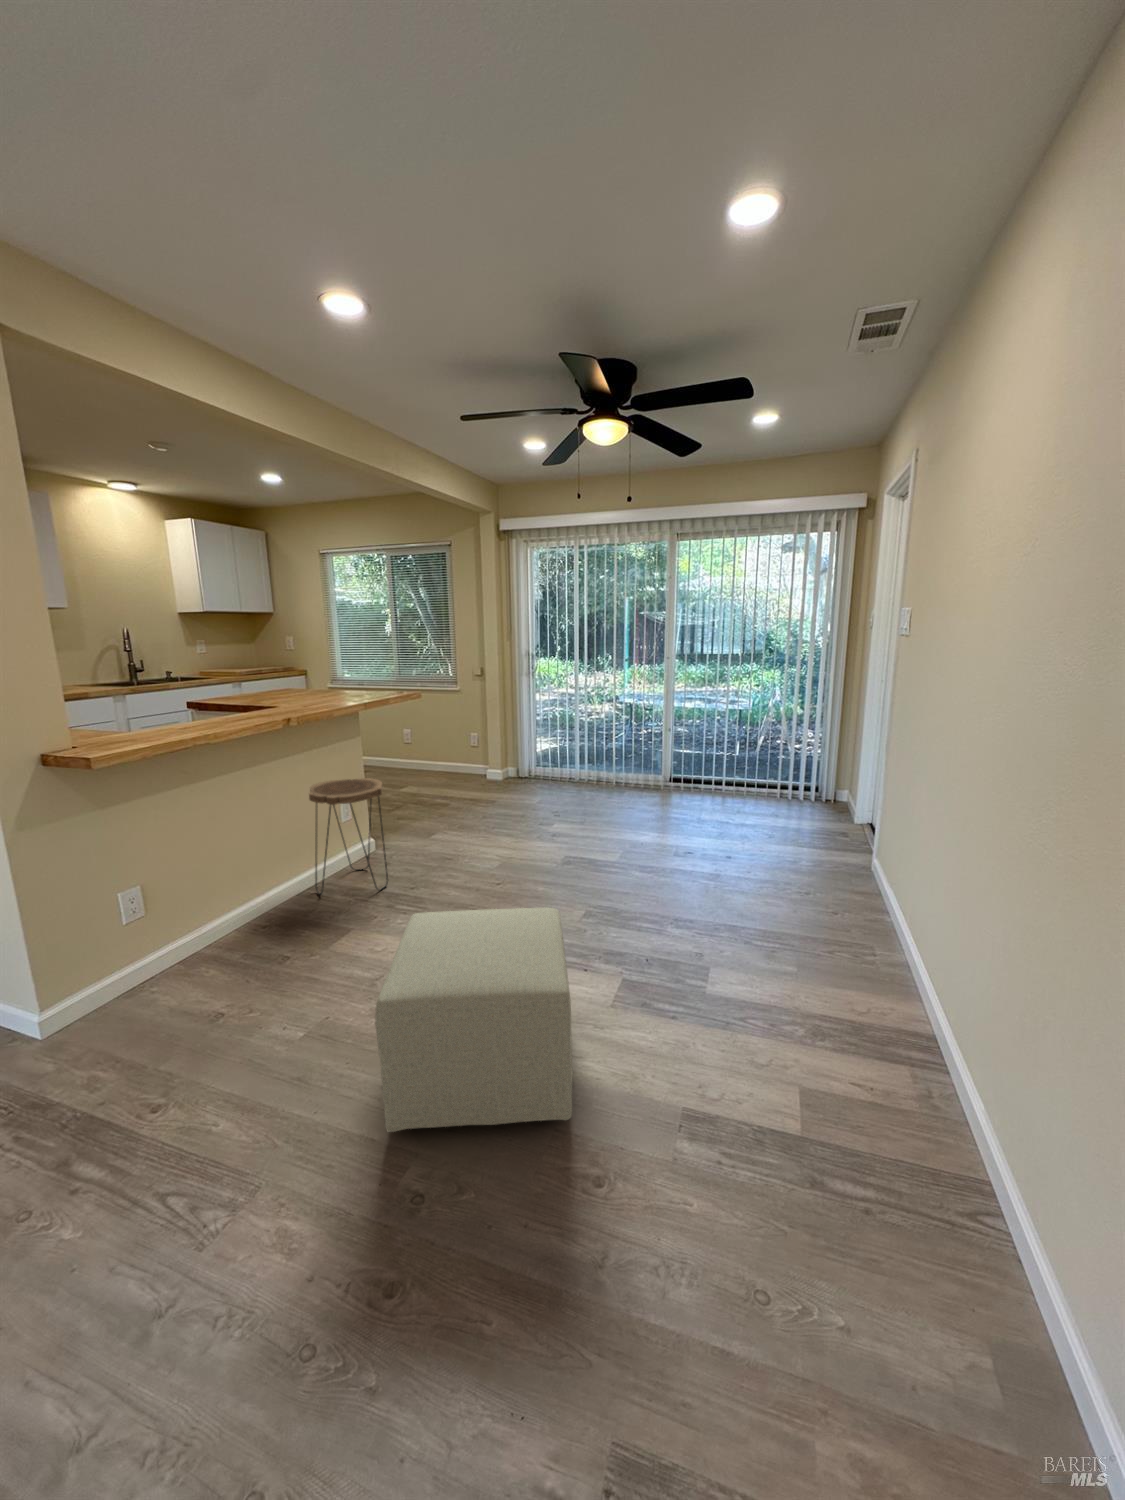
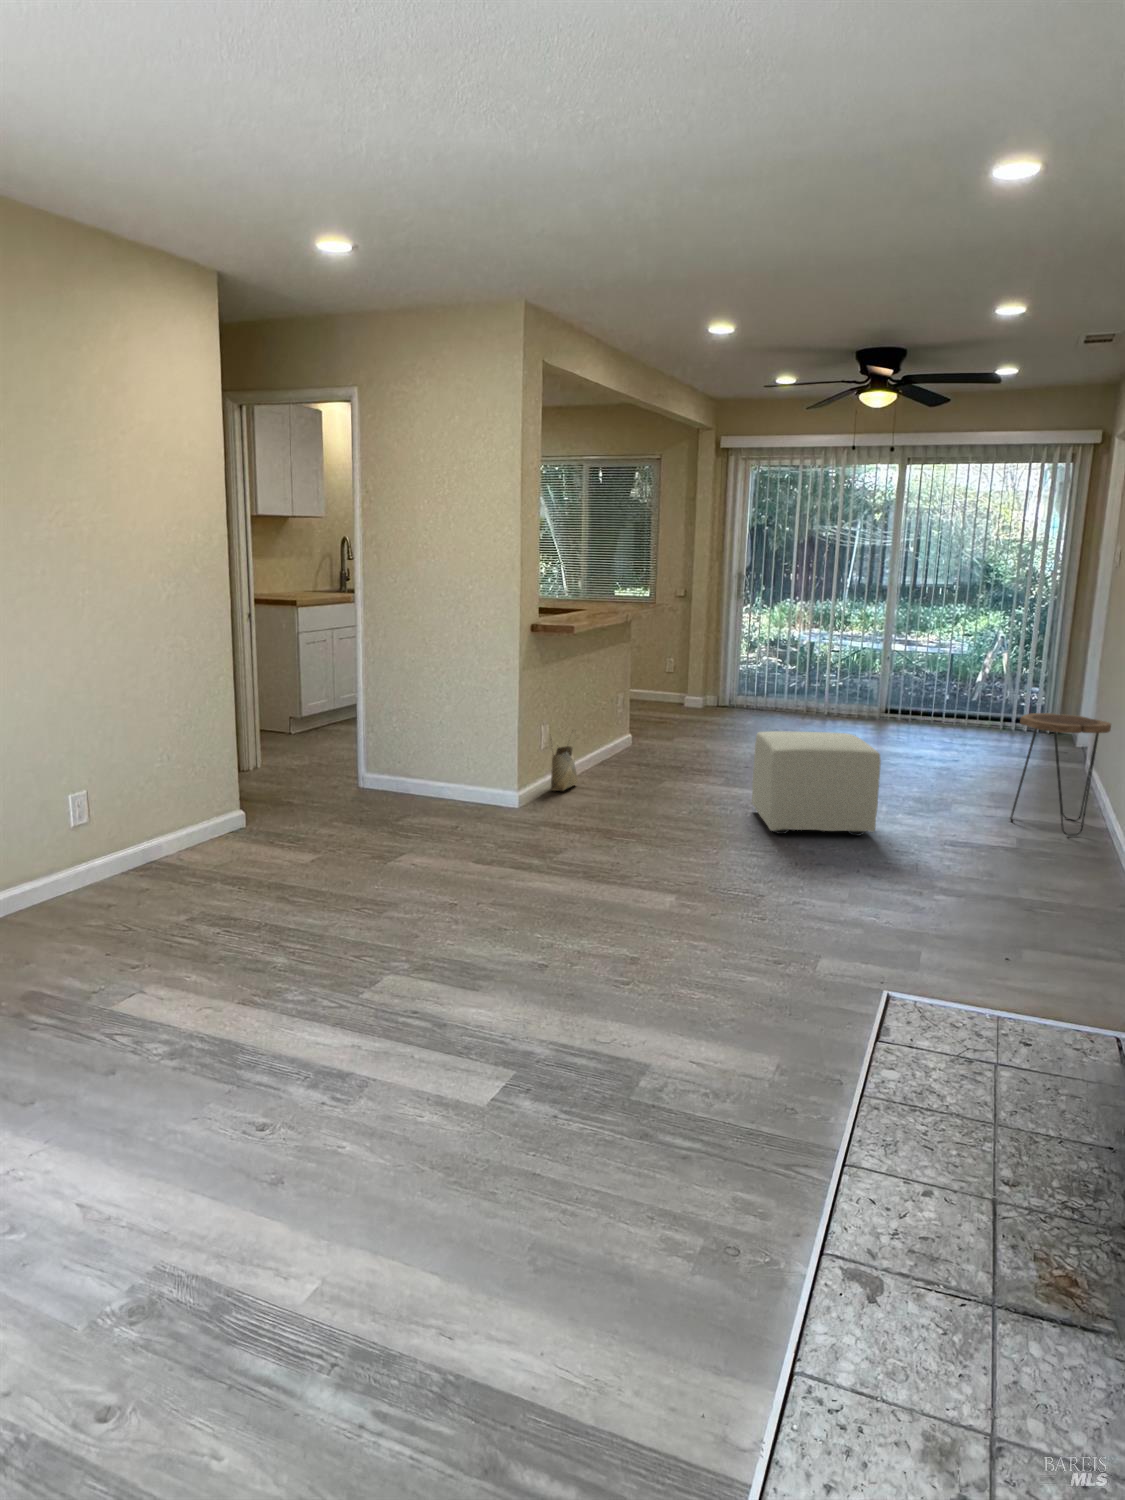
side table: present [309,778,388,895] -> present [1010,713,1111,836]
woven basket: none [149,892,218,986] -> present [550,746,578,791]

